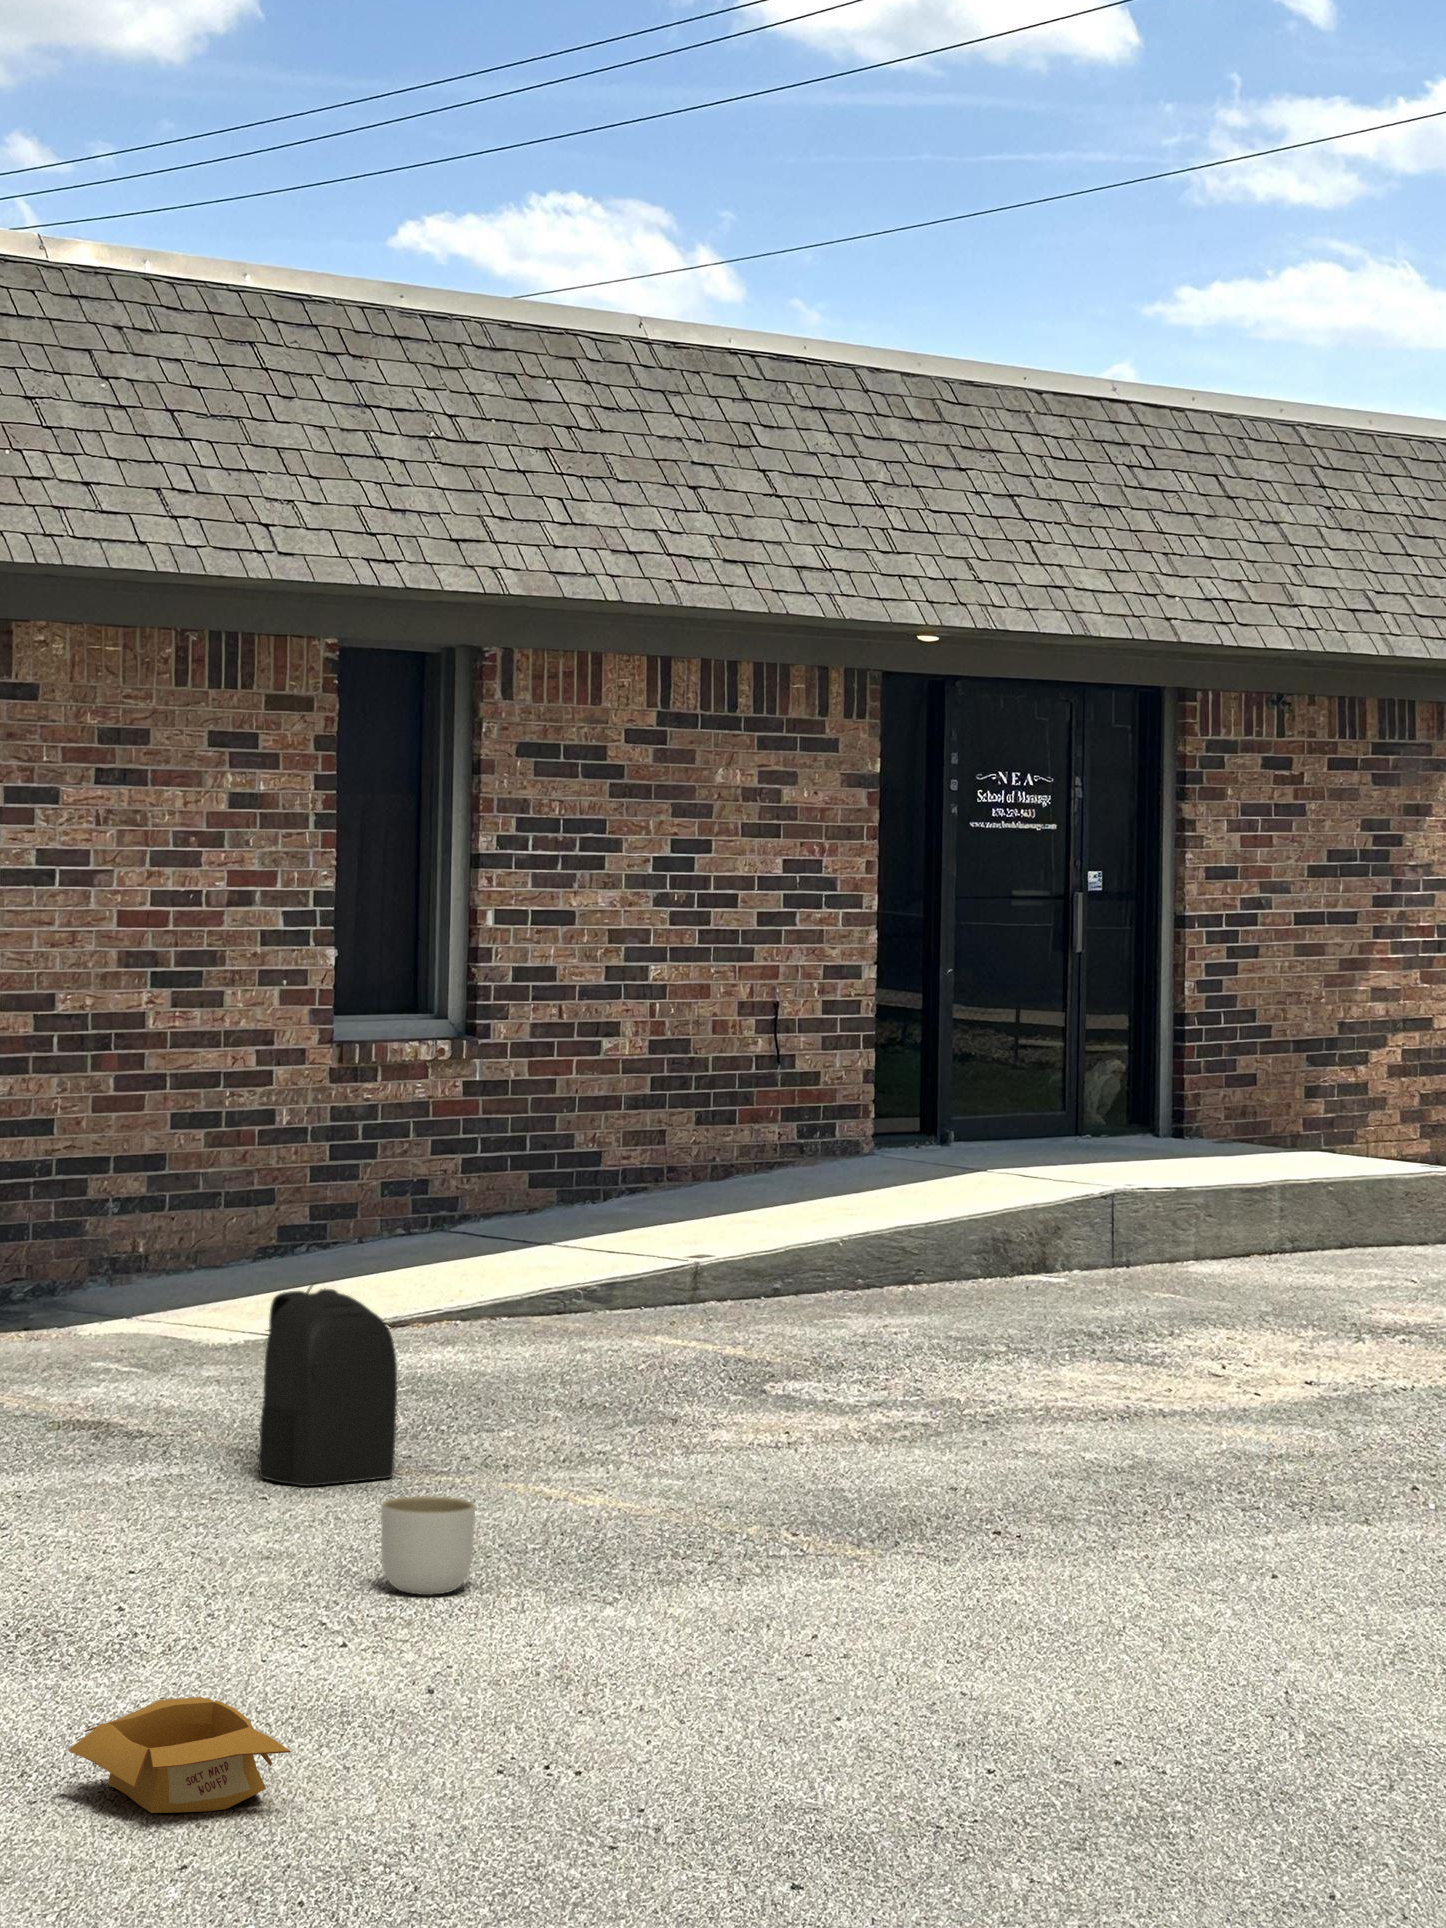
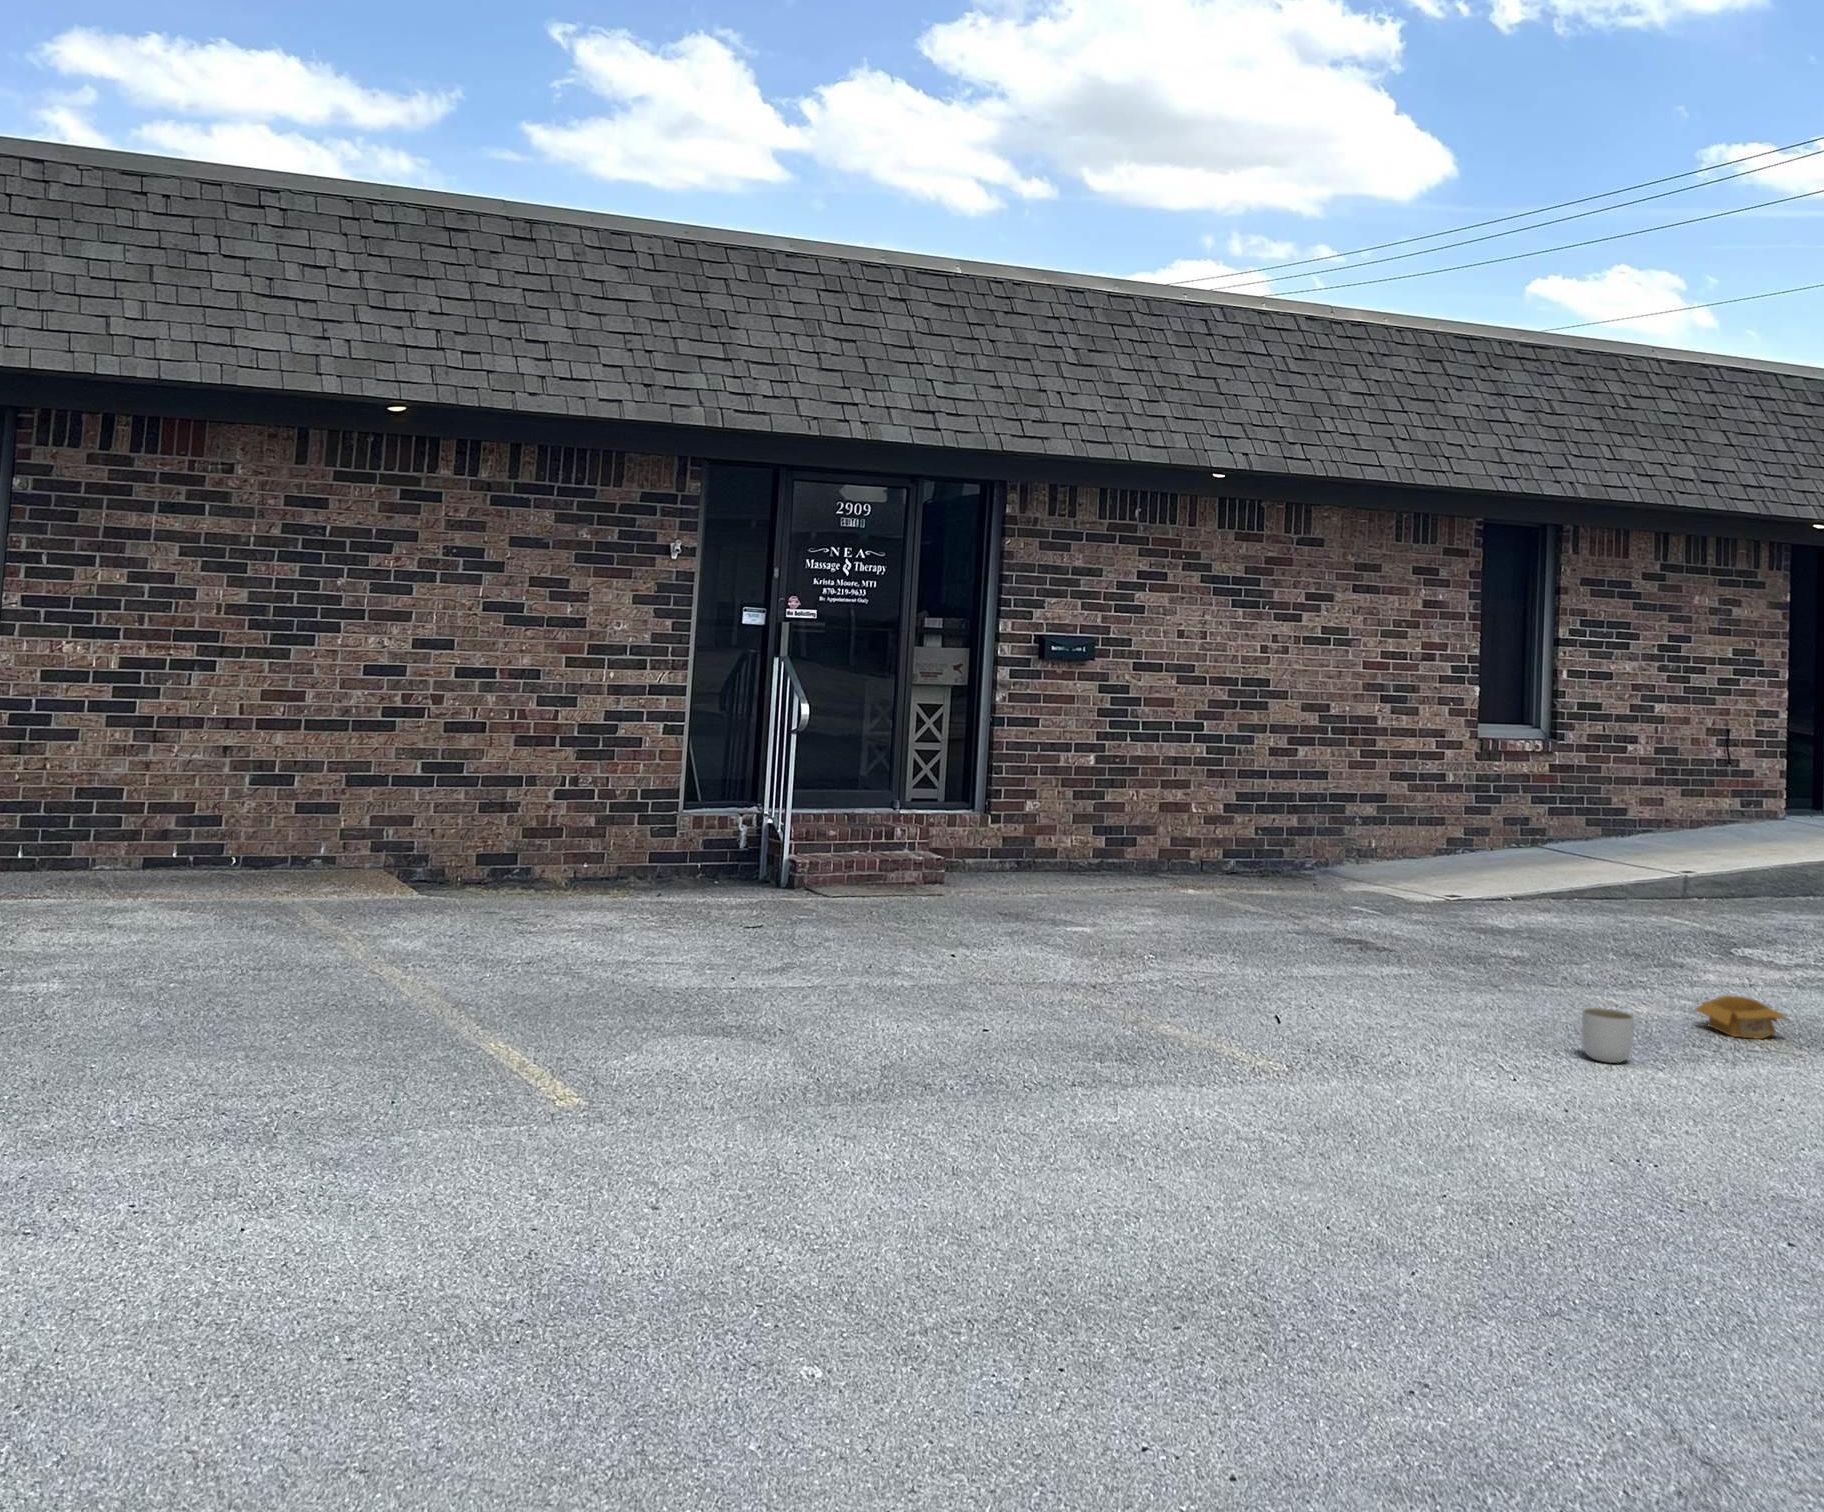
backpack: present [258,1284,397,1486] -> none [1484,882,1565,993]
cardboard box: present [68,1697,291,1813] -> present [1695,996,1786,1039]

